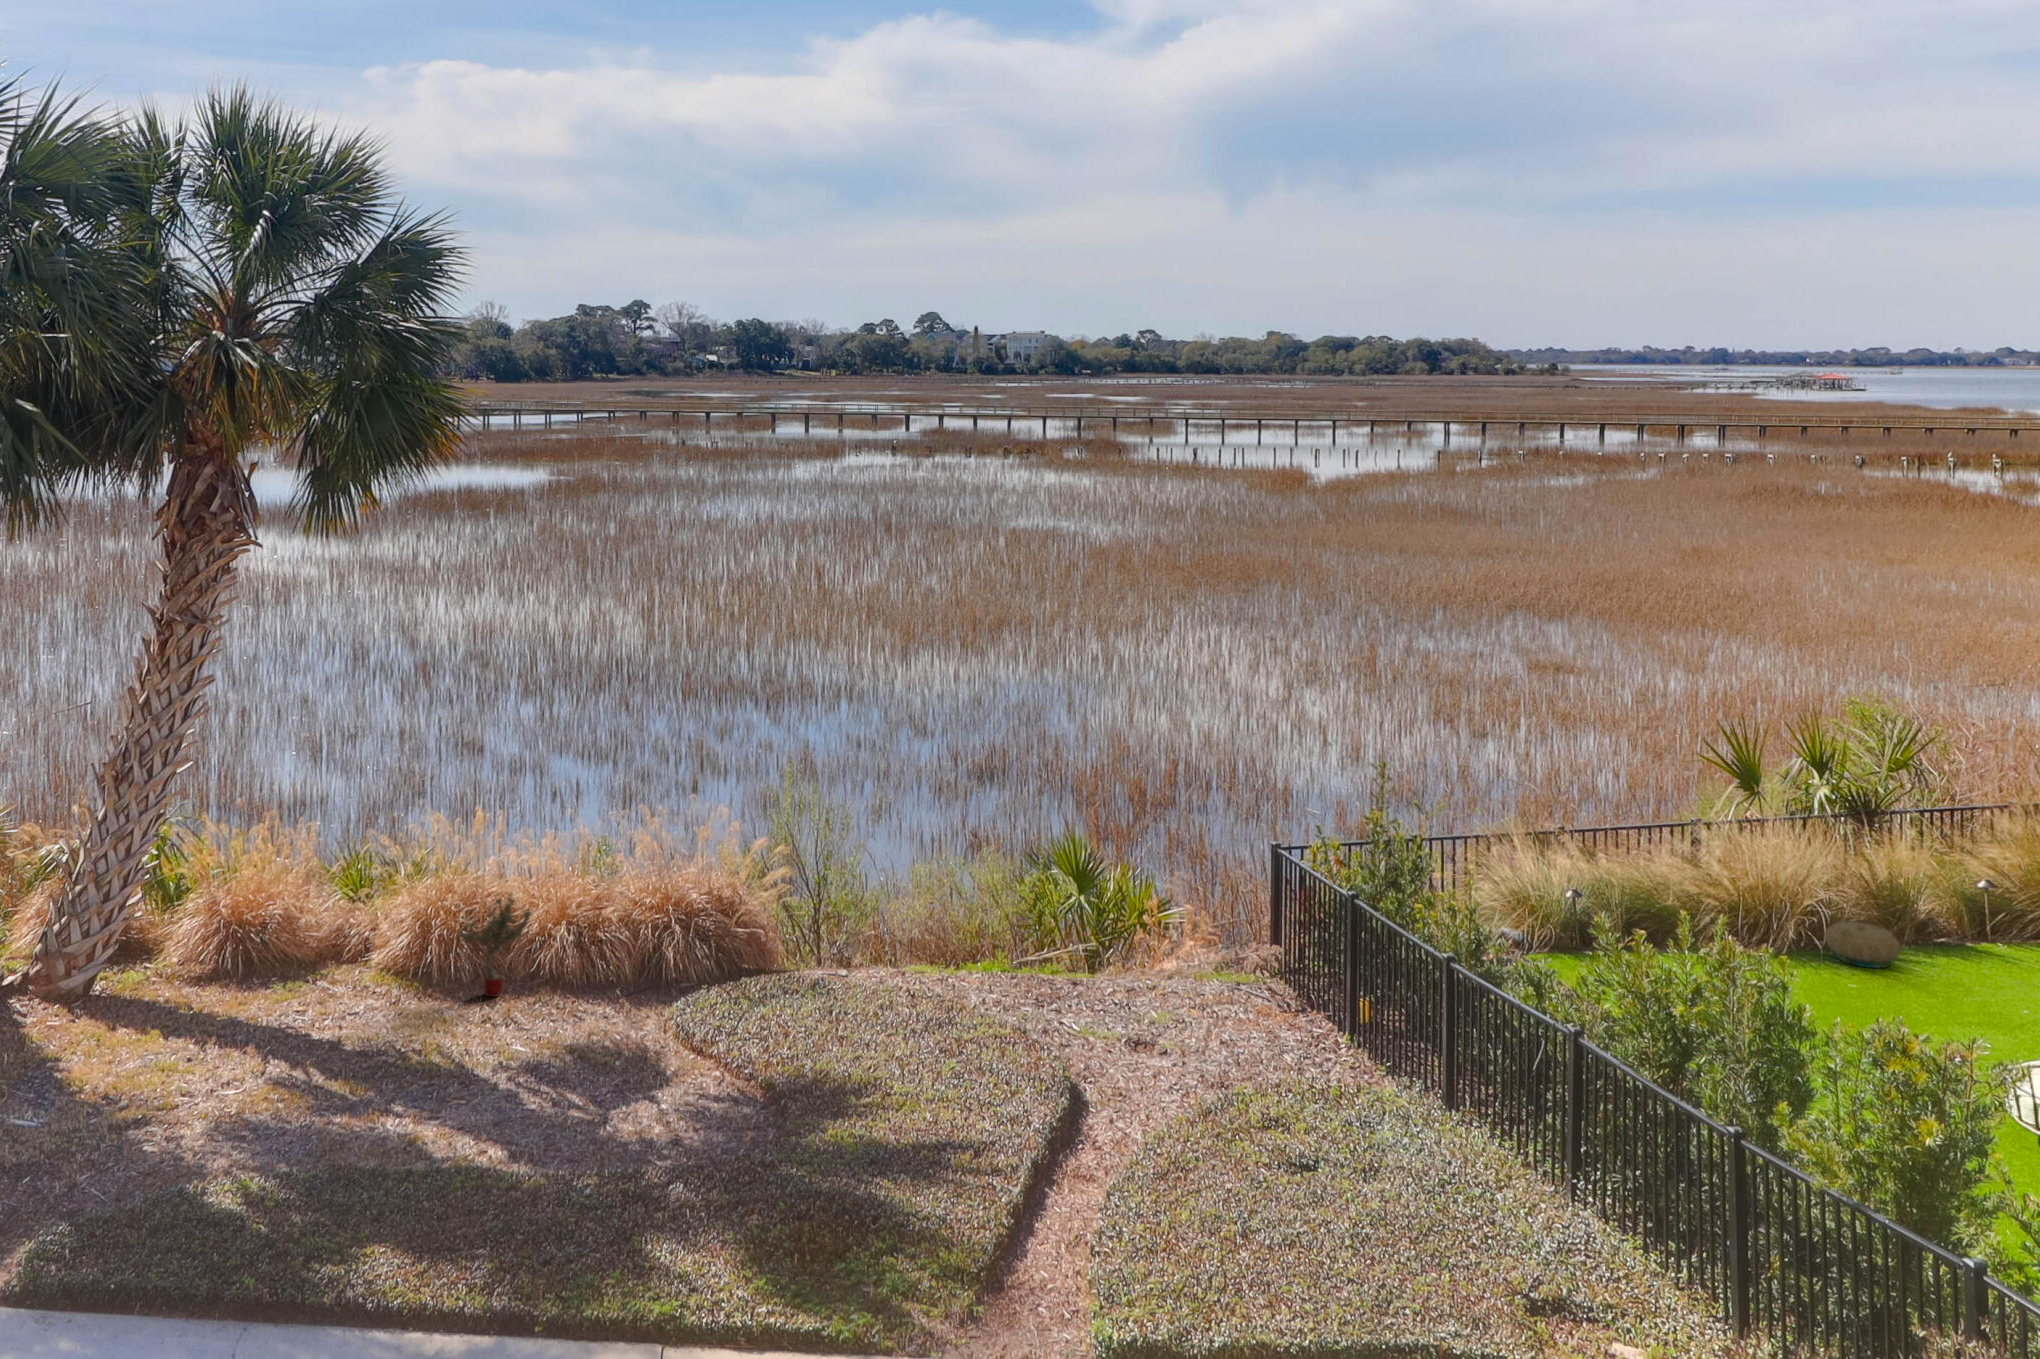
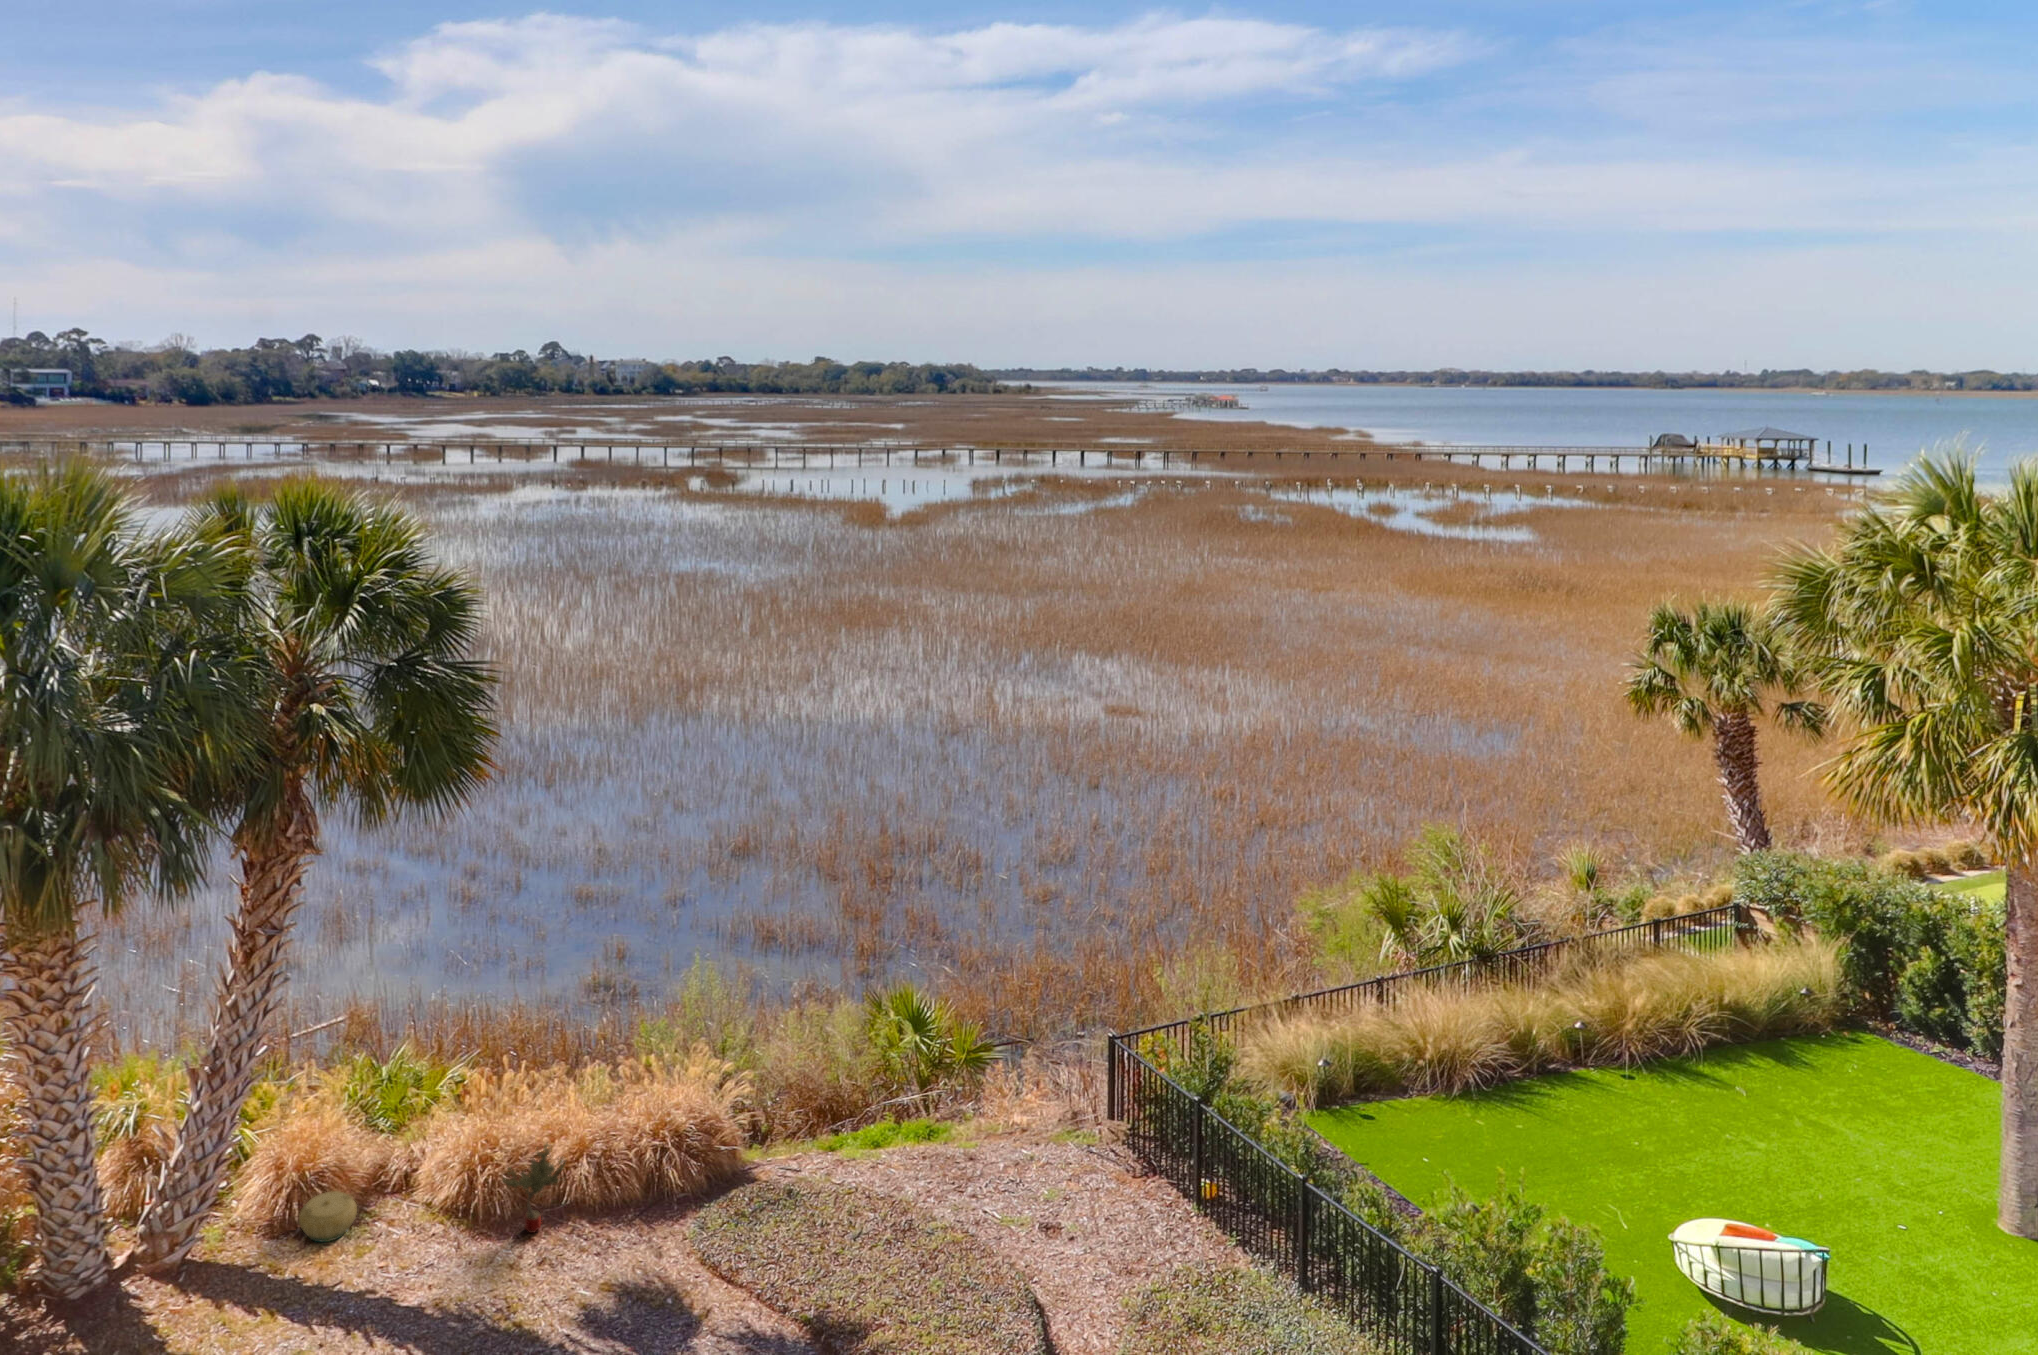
basket: present [1824,922,1901,968] -> present [299,1191,357,1242]

